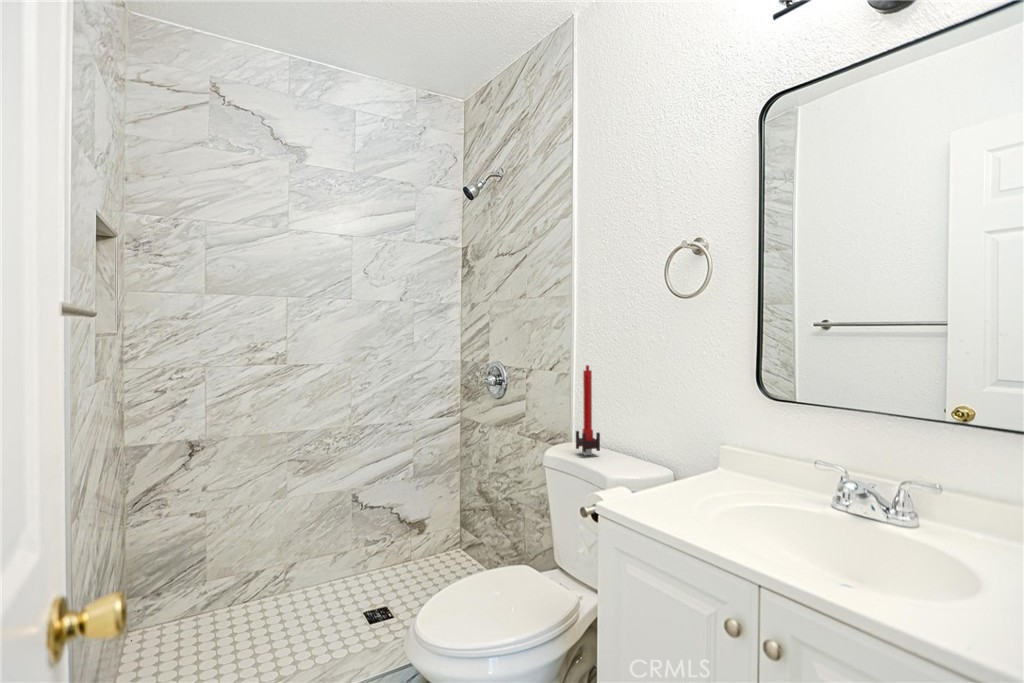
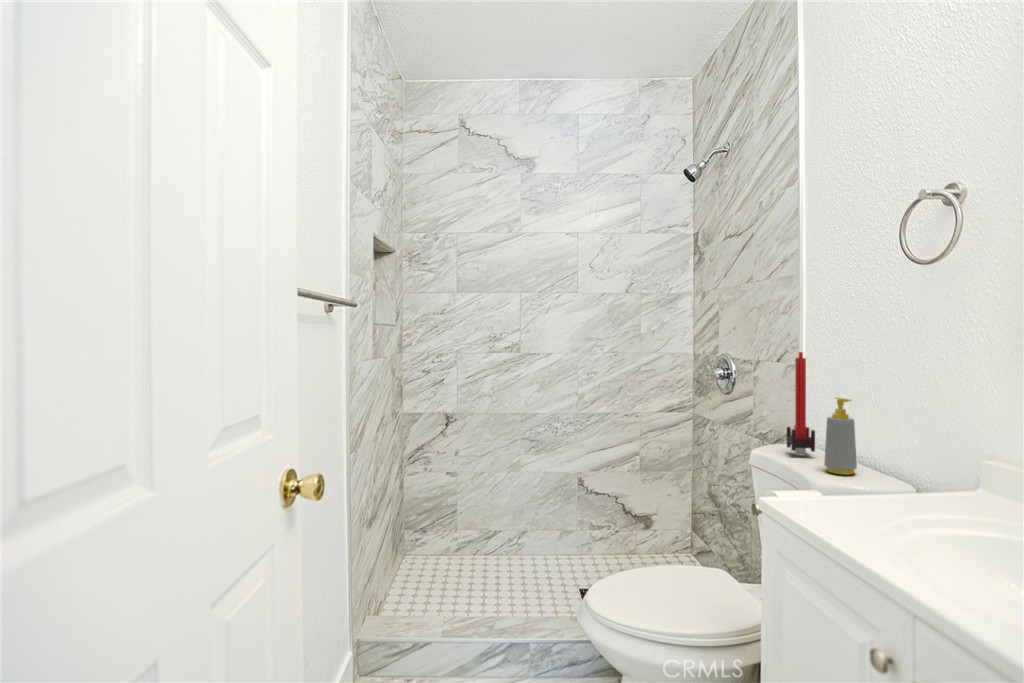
soap bottle: none [614,405,639,470] -> present [824,397,857,475]

